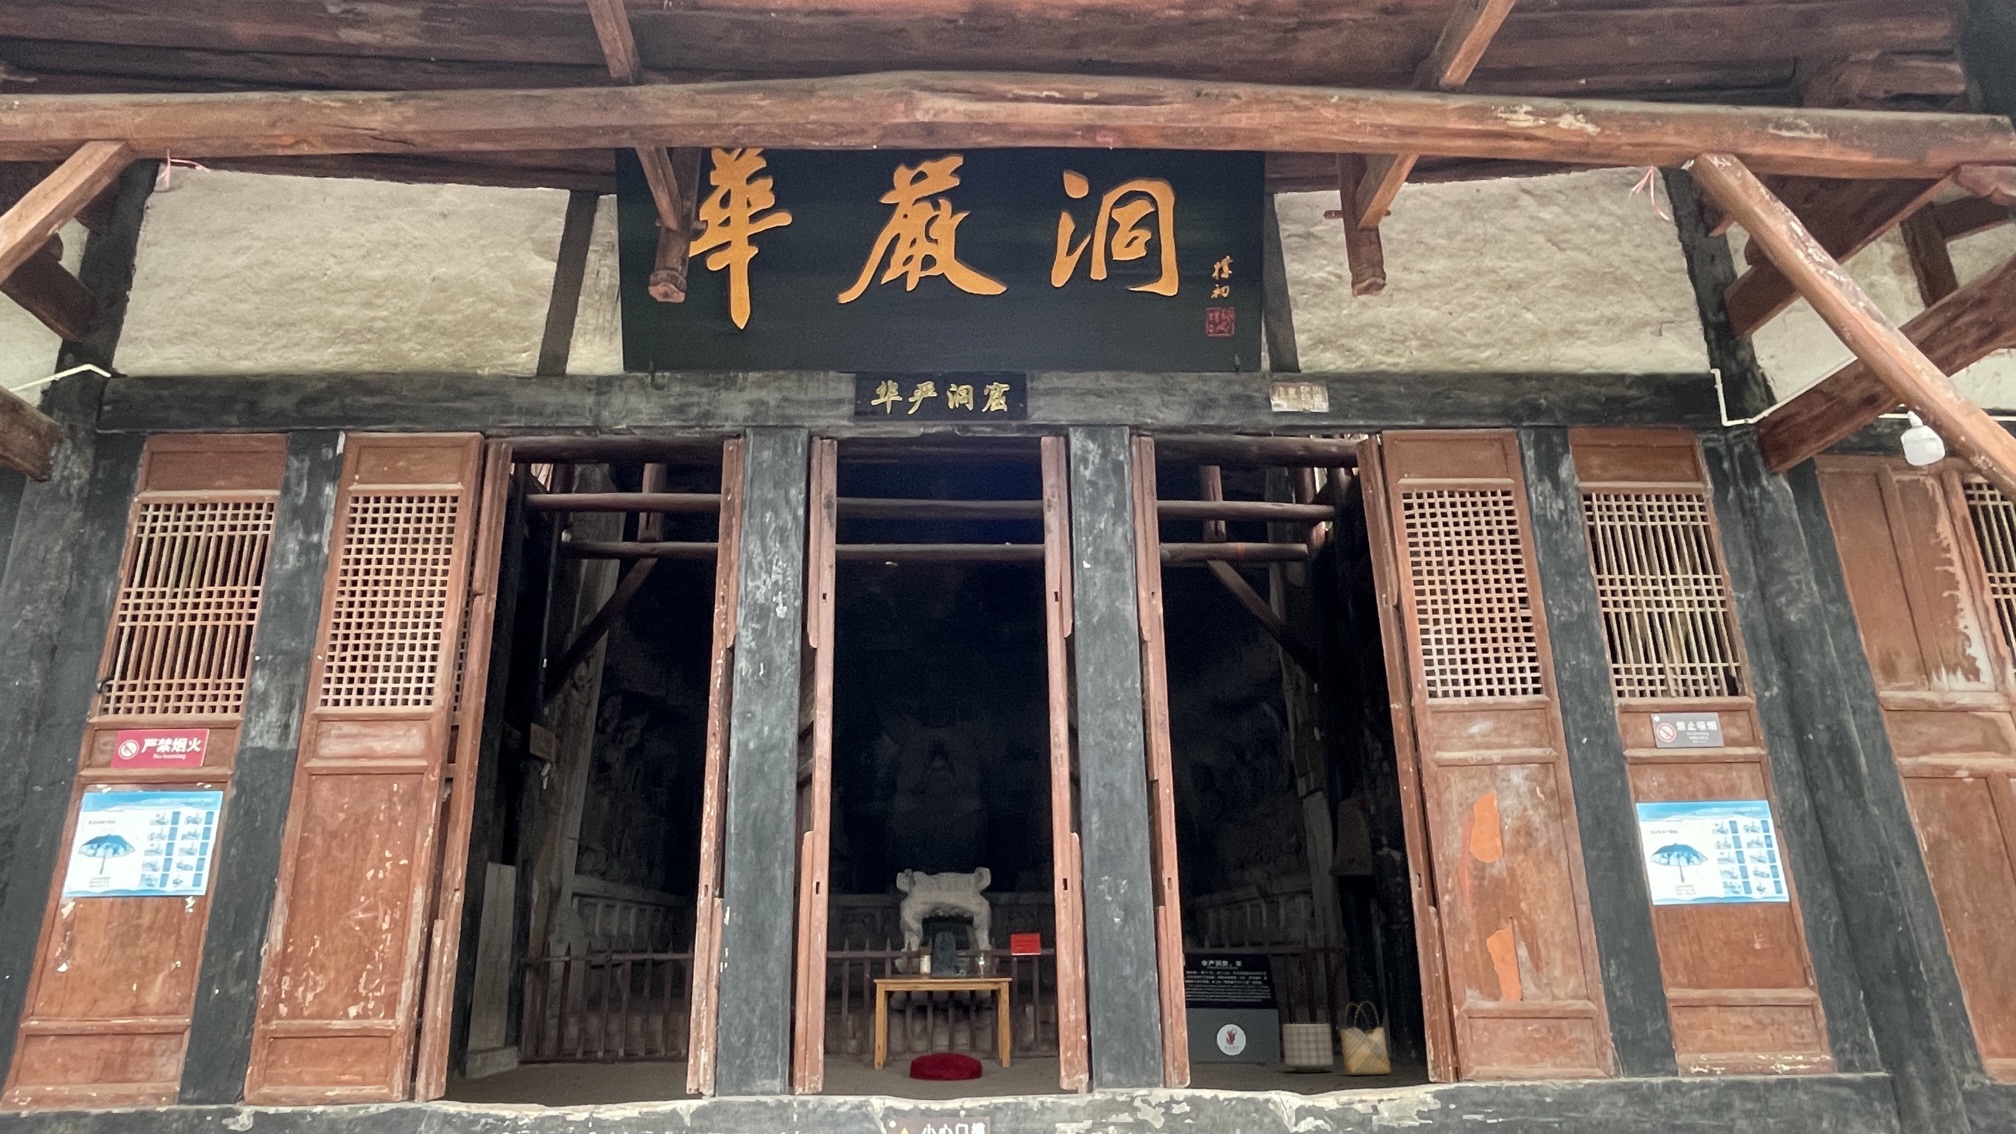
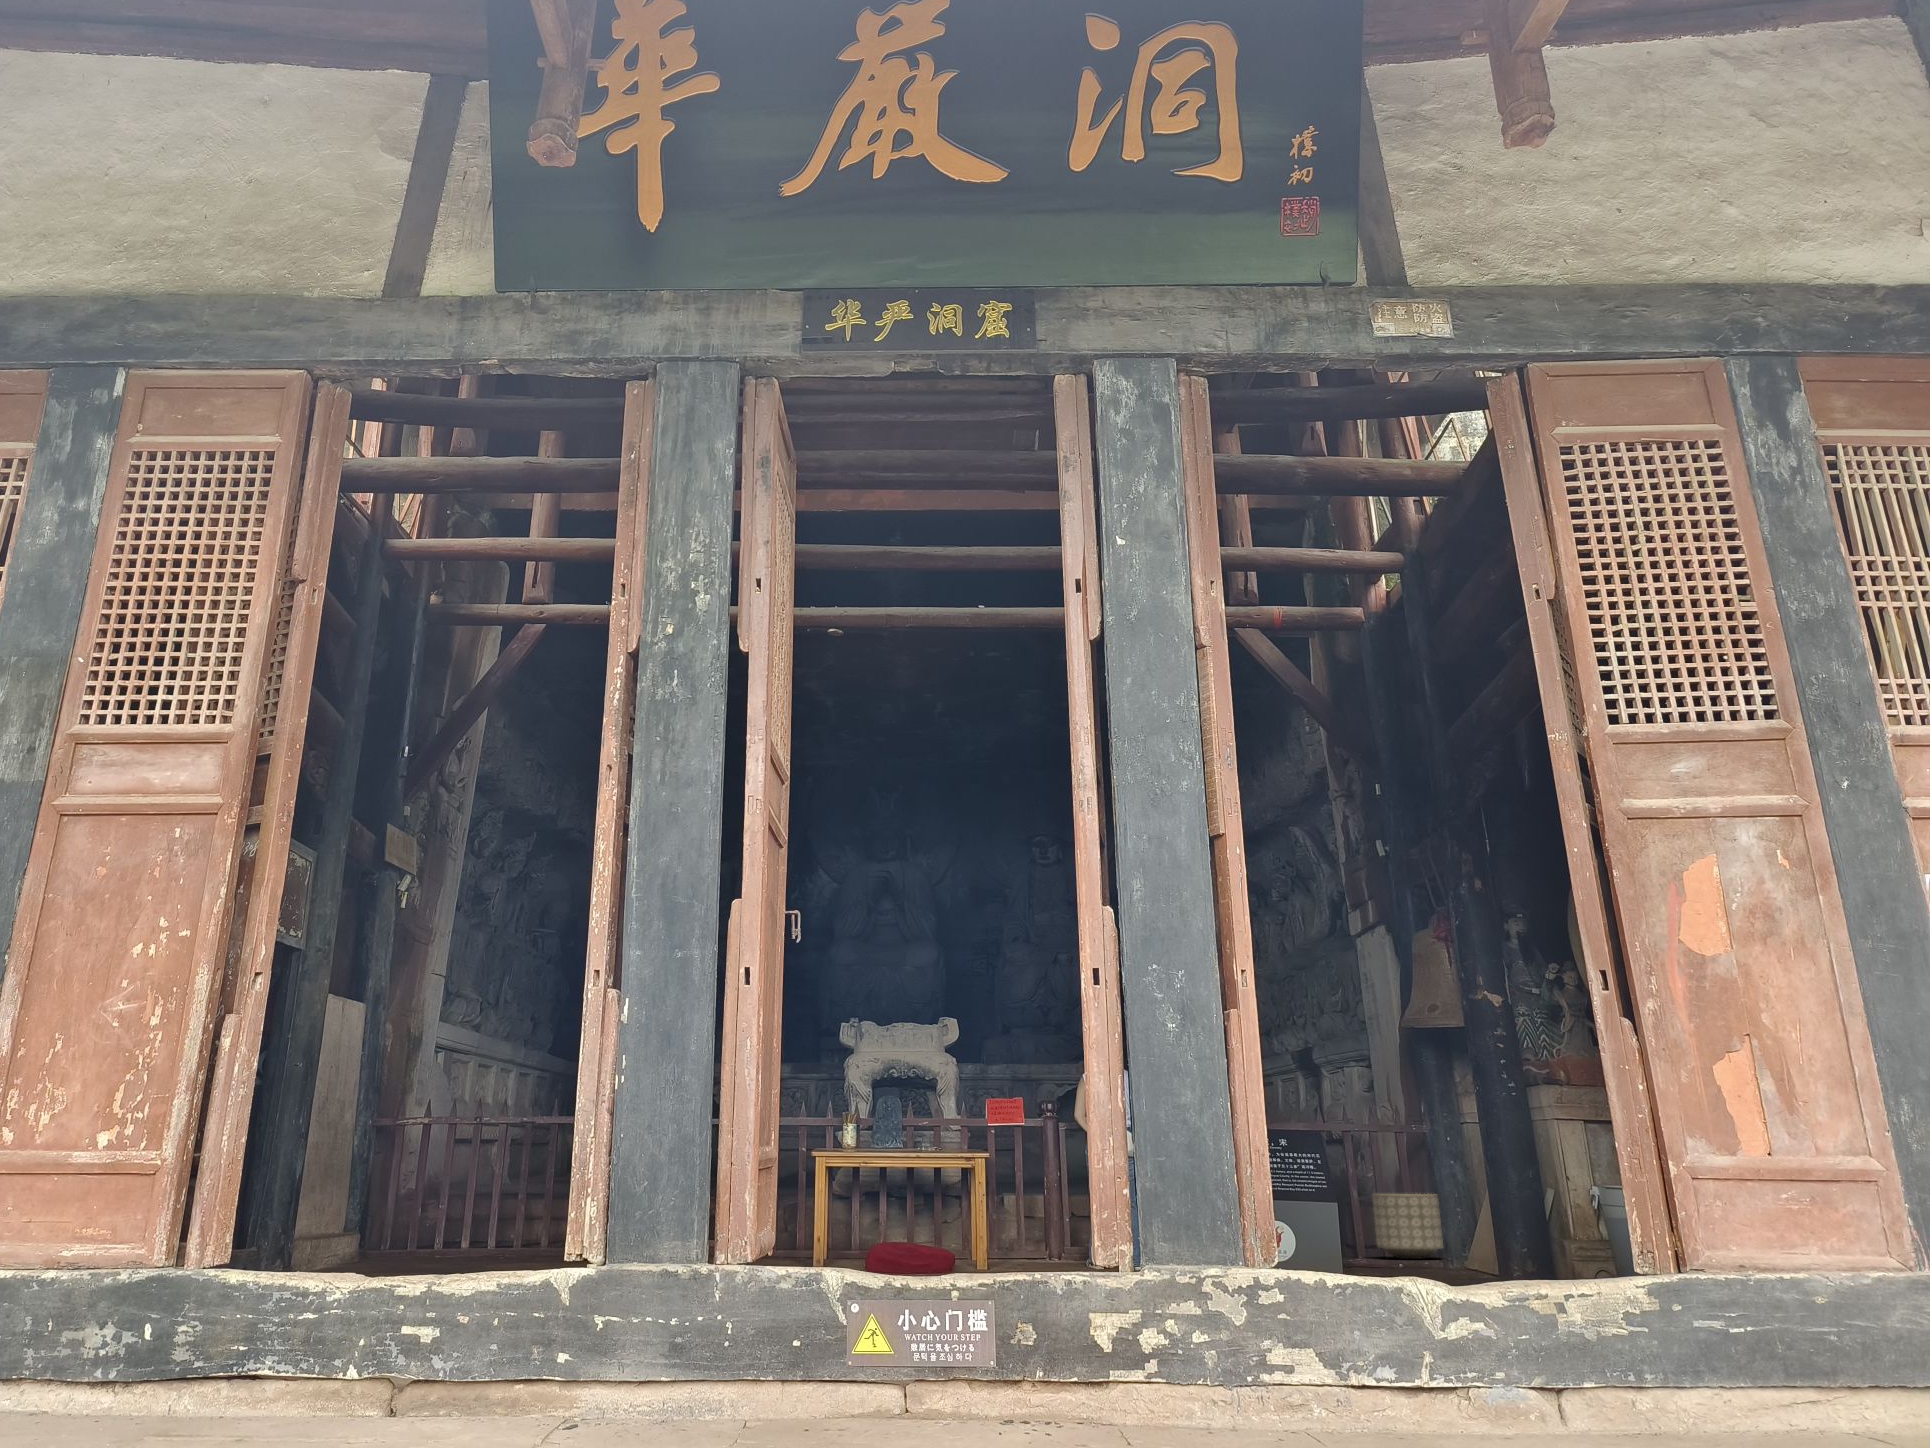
woven basket: present [1340,1006,1390,1075] -> none [1459,1162,1532,1263]

